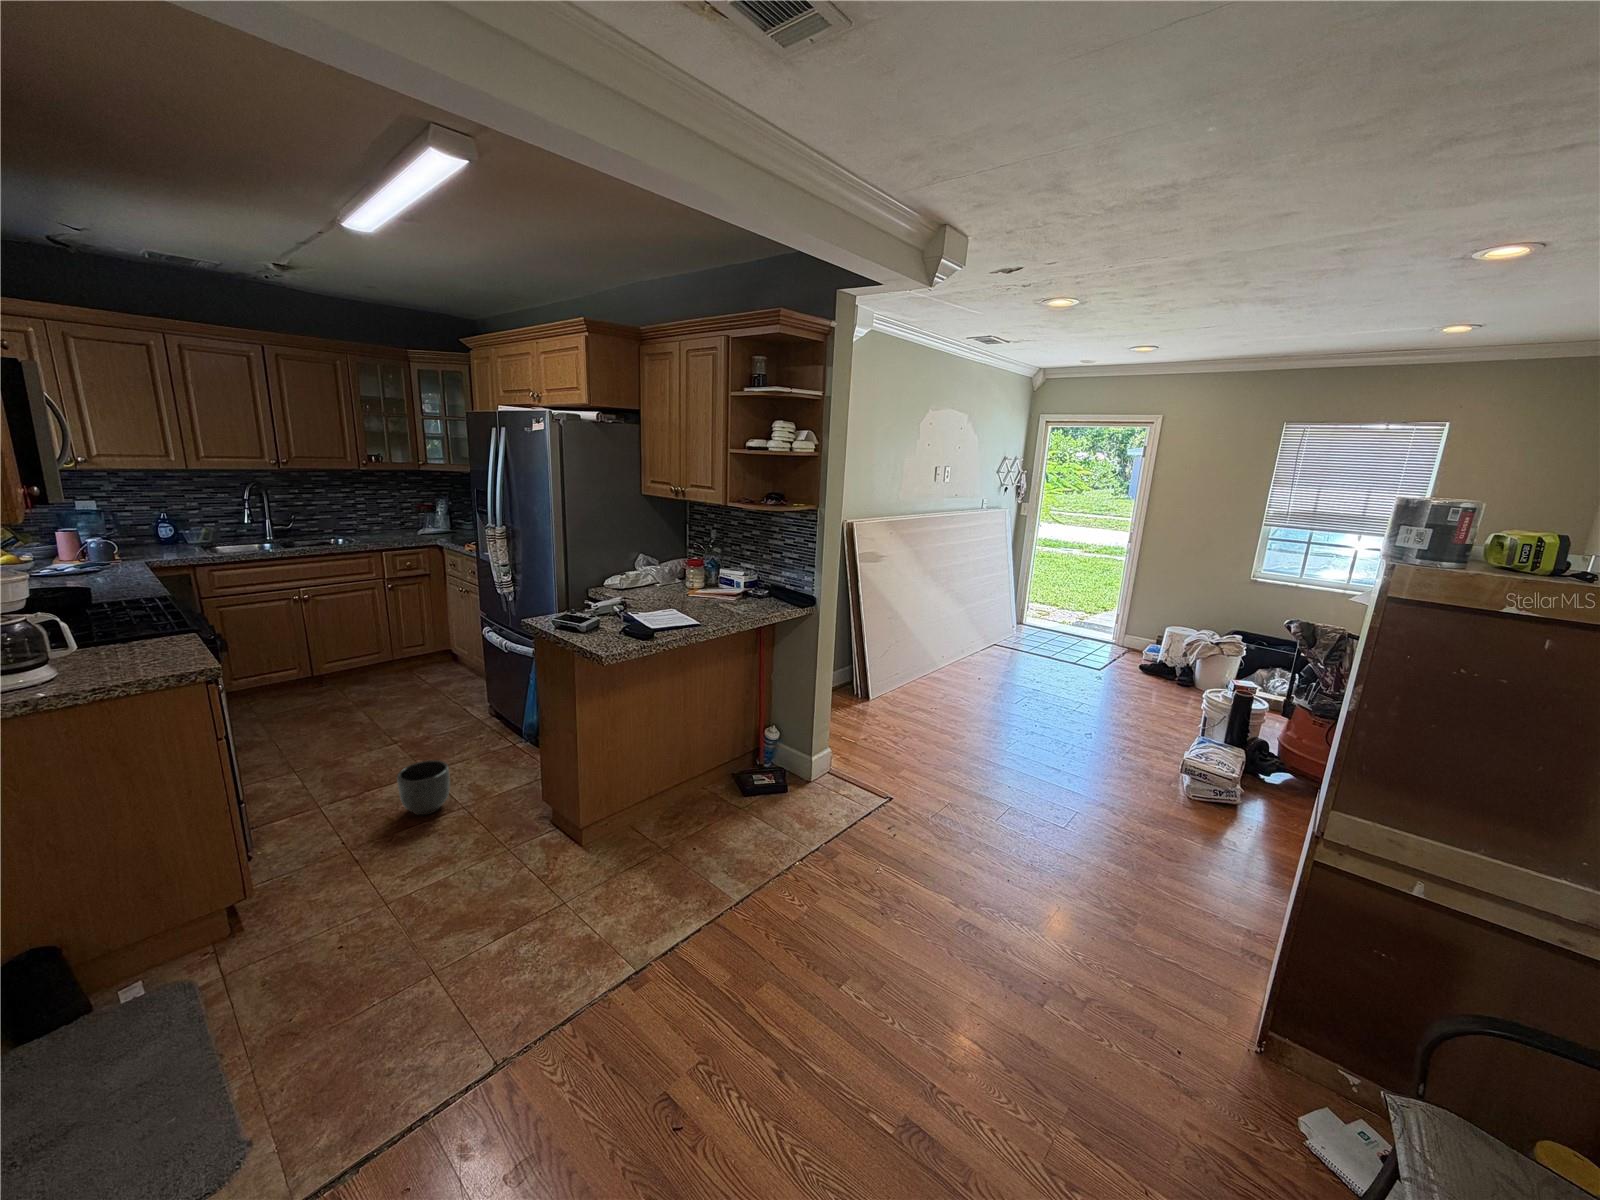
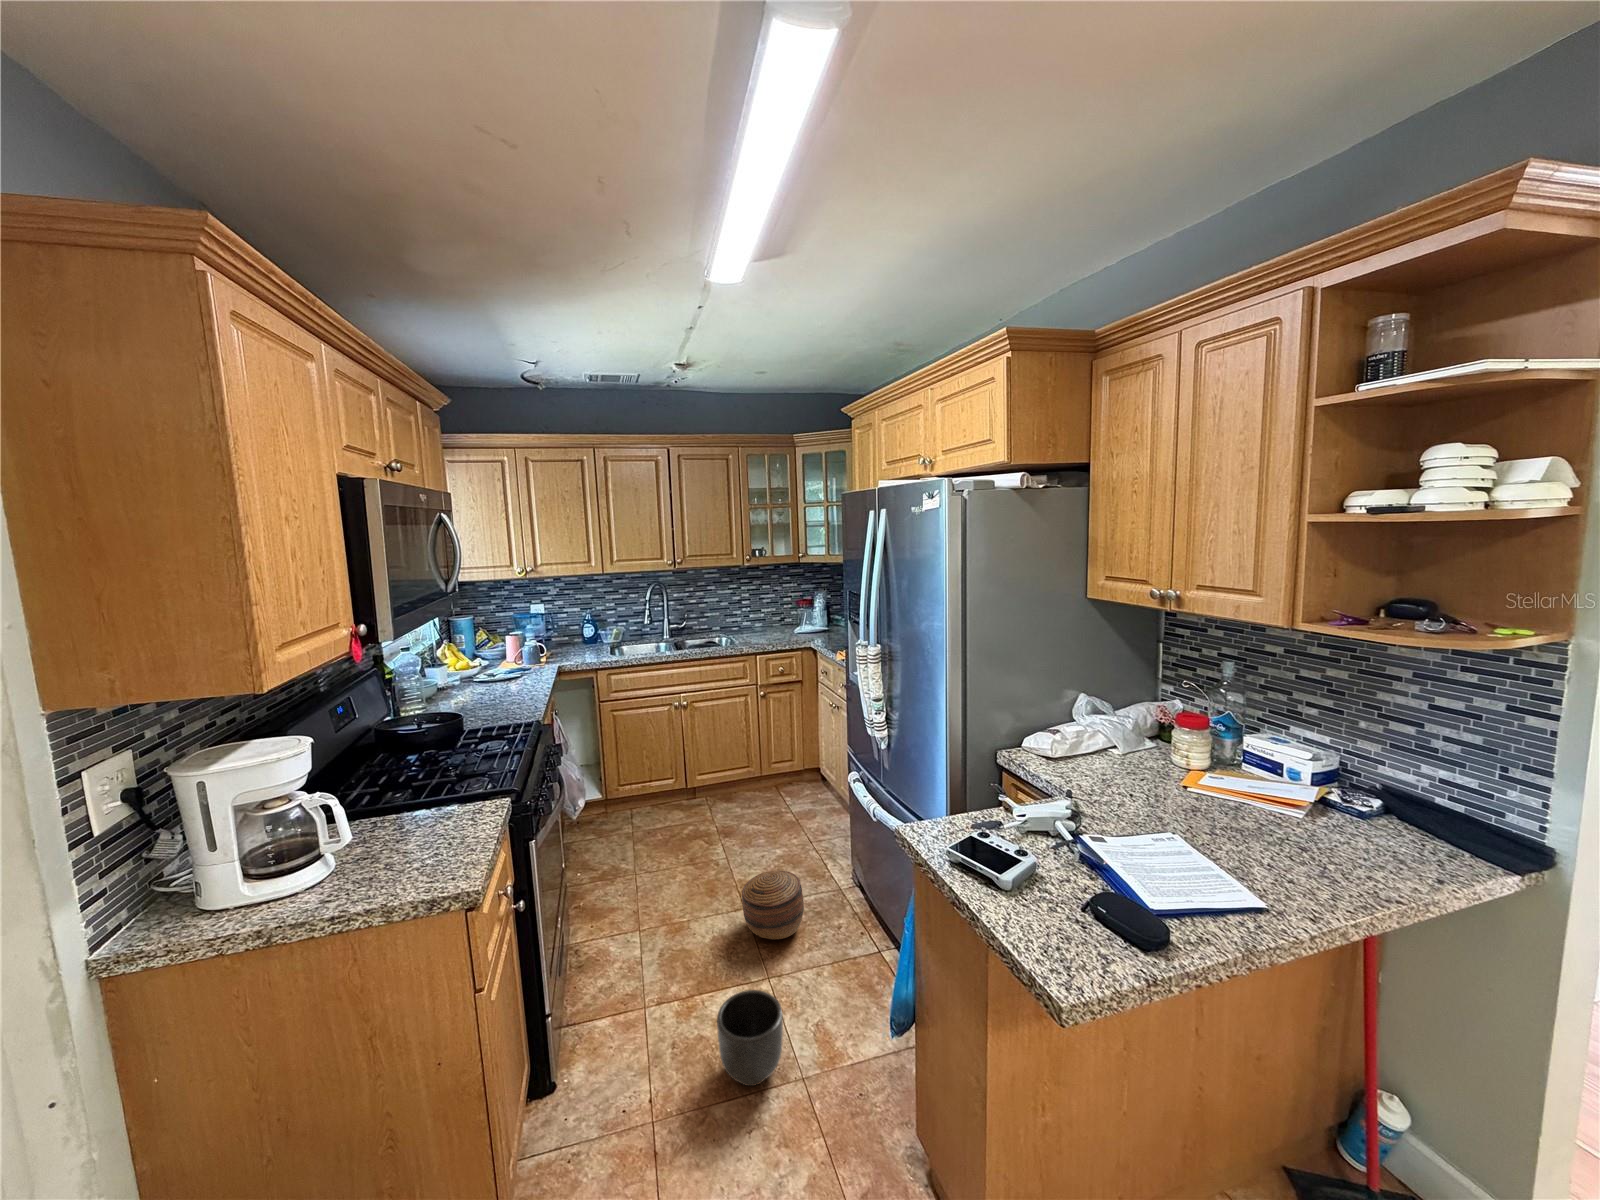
basket: none [400,704,455,751] -> present [742,870,804,939]

